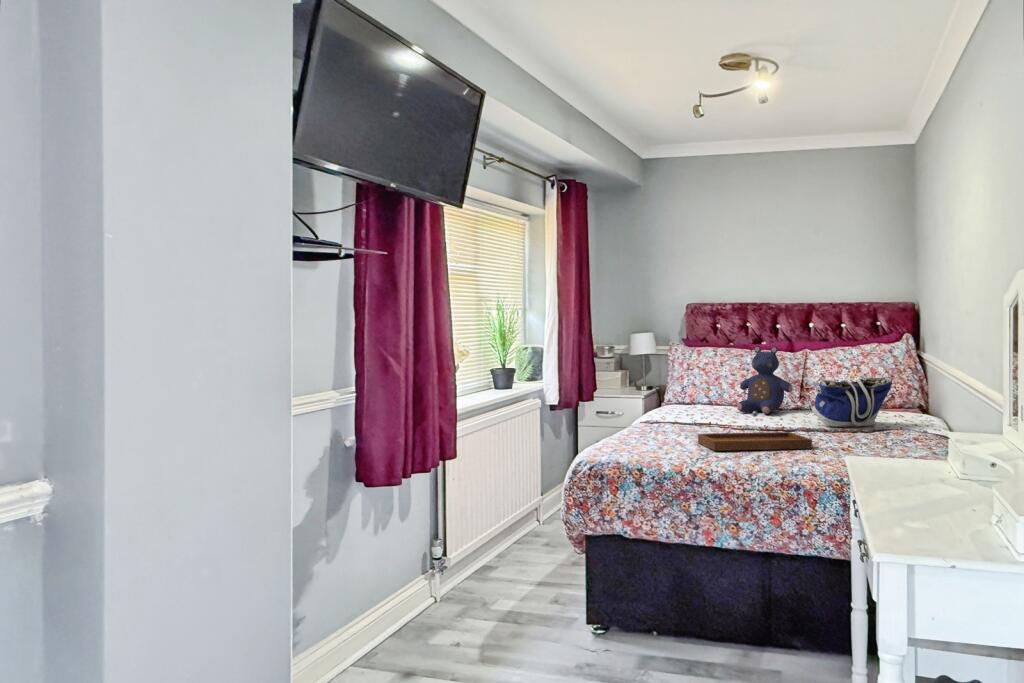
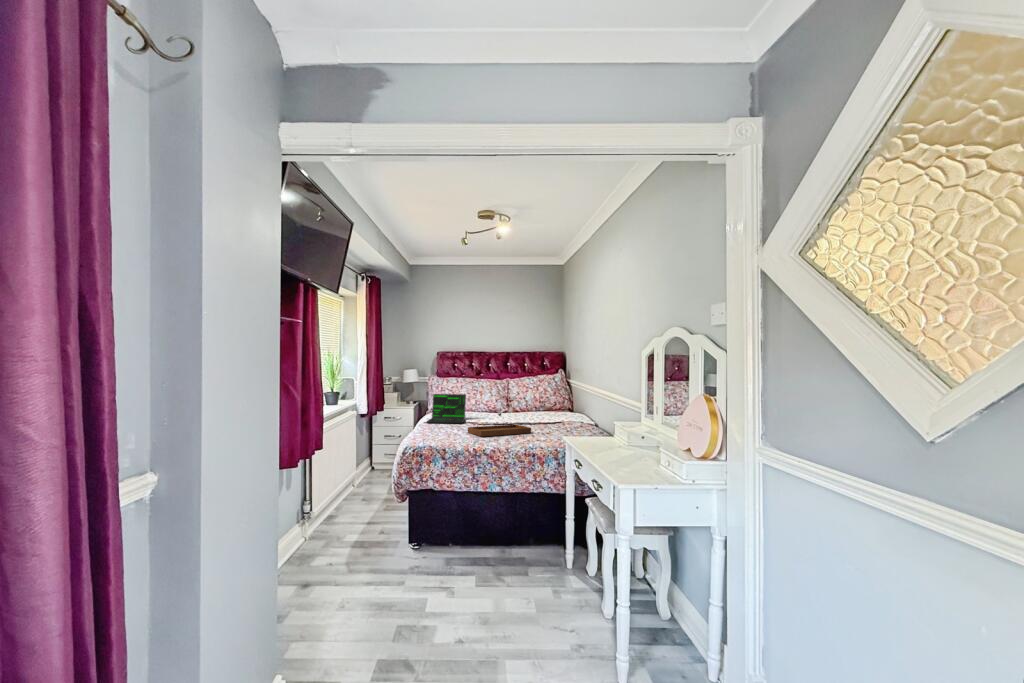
teddy bear: present [737,346,793,414] -> none [477,376,507,416]
laptop: none [643,376,727,426] -> present [427,394,466,423]
tote bag: present [811,377,892,427] -> none [521,393,561,421]

